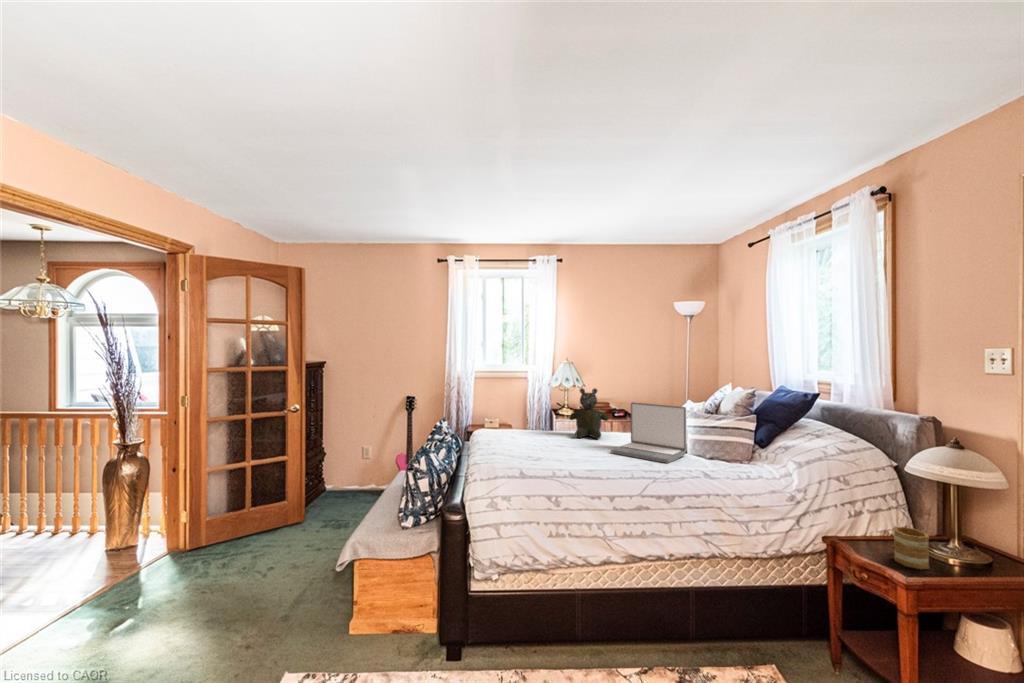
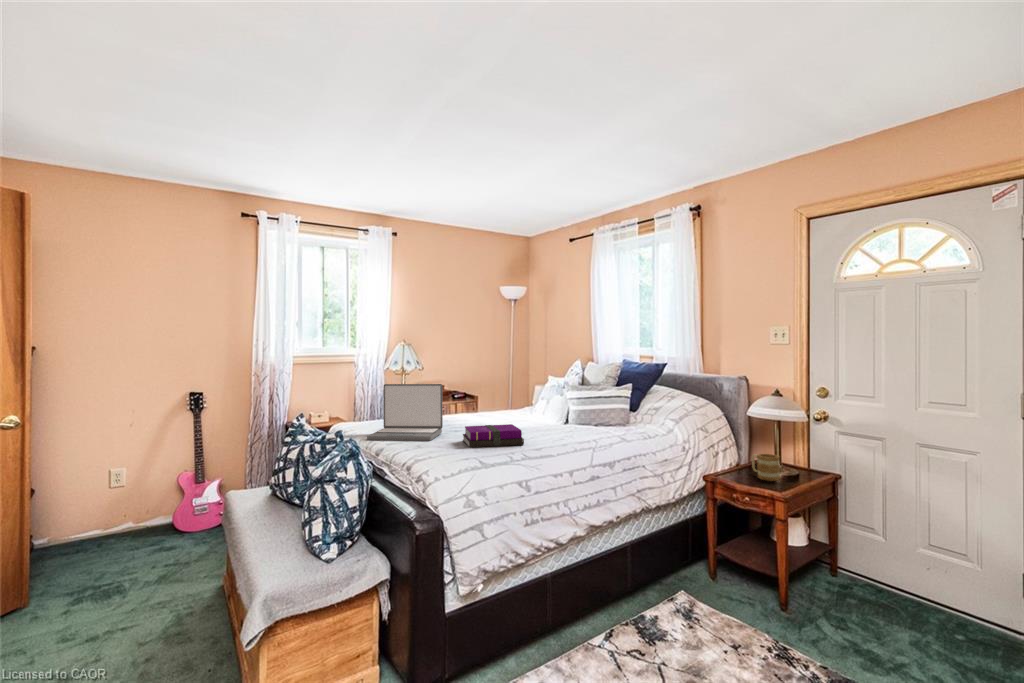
teddy bear: present [569,388,608,439] -> none [436,374,478,429]
laptop: present [611,402,686,463] -> present [367,384,443,441]
notebook: none [546,438,602,463] -> present [463,424,524,448]

